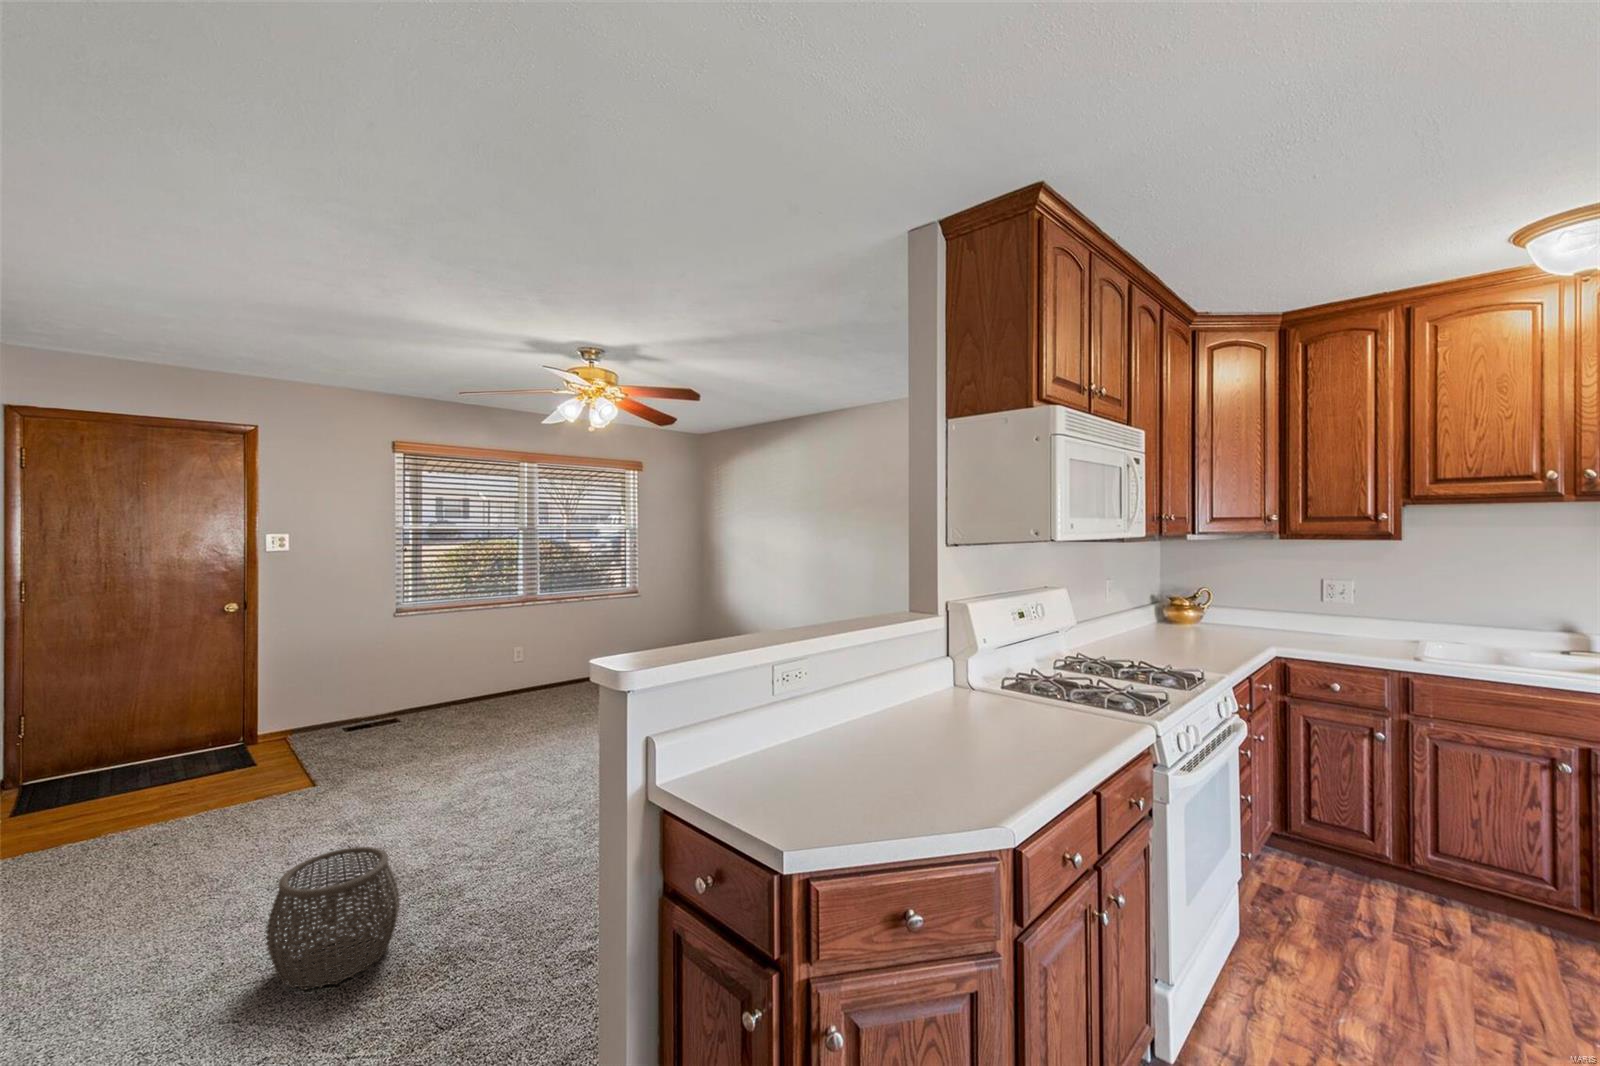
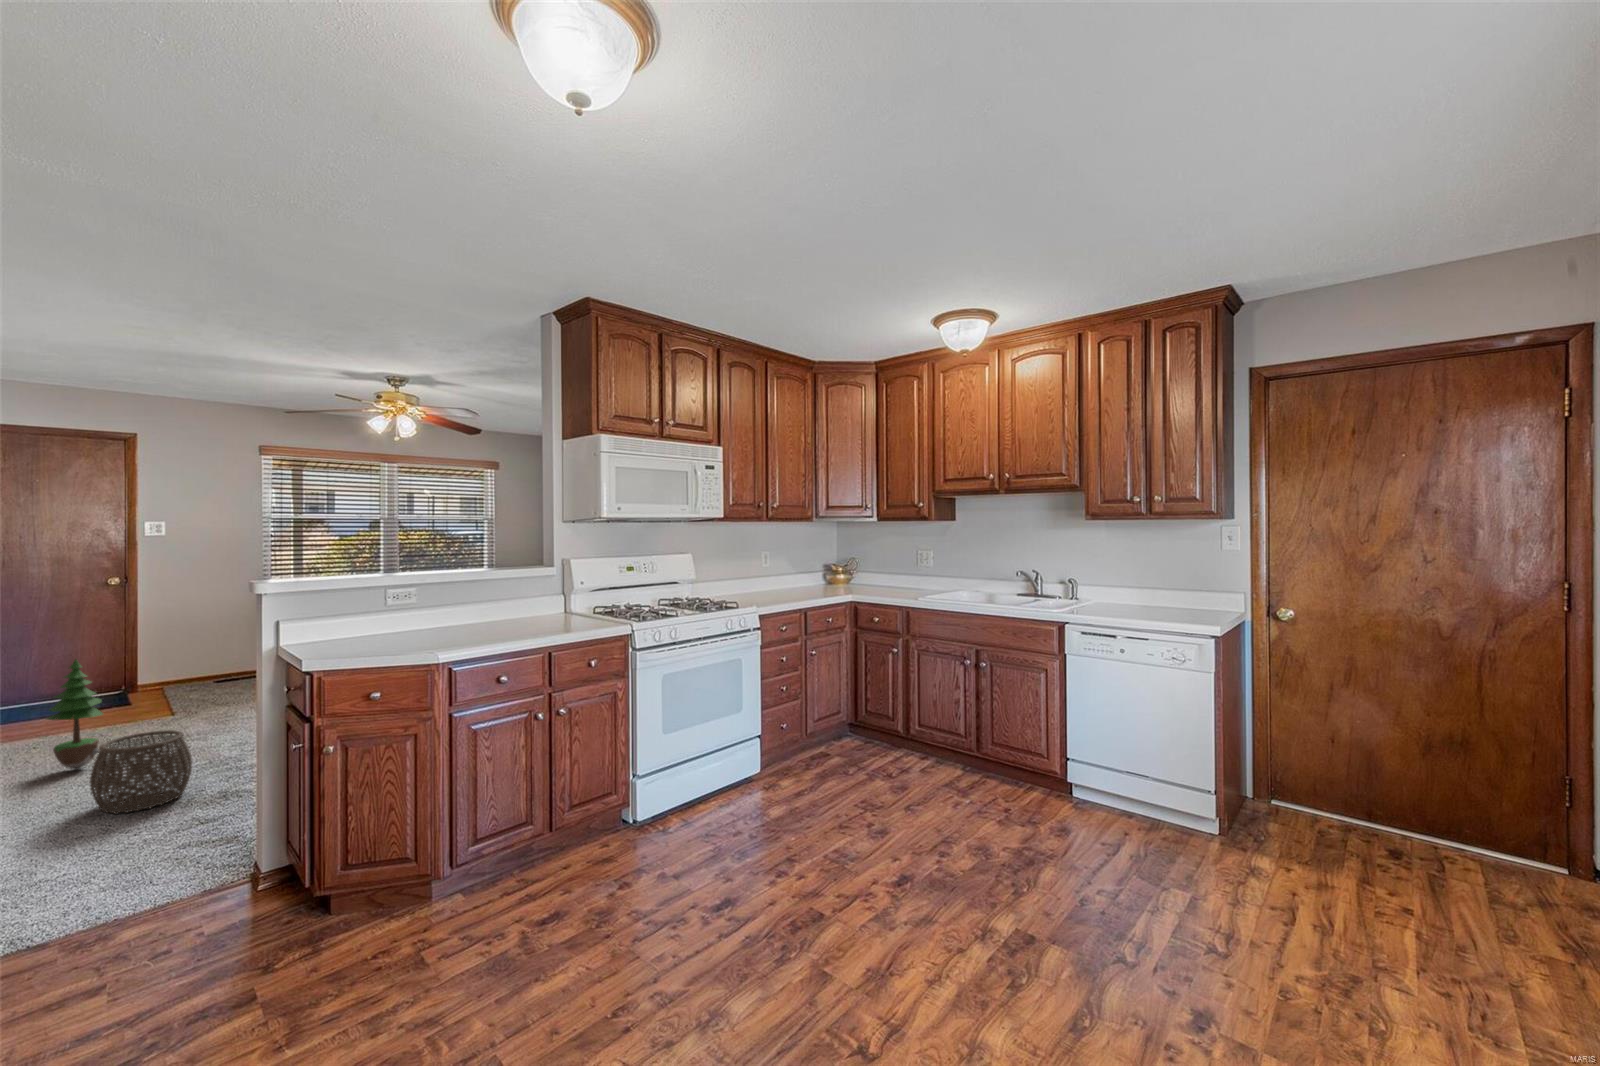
potted tree: none [183,730,258,887] -> present [47,659,103,770]

